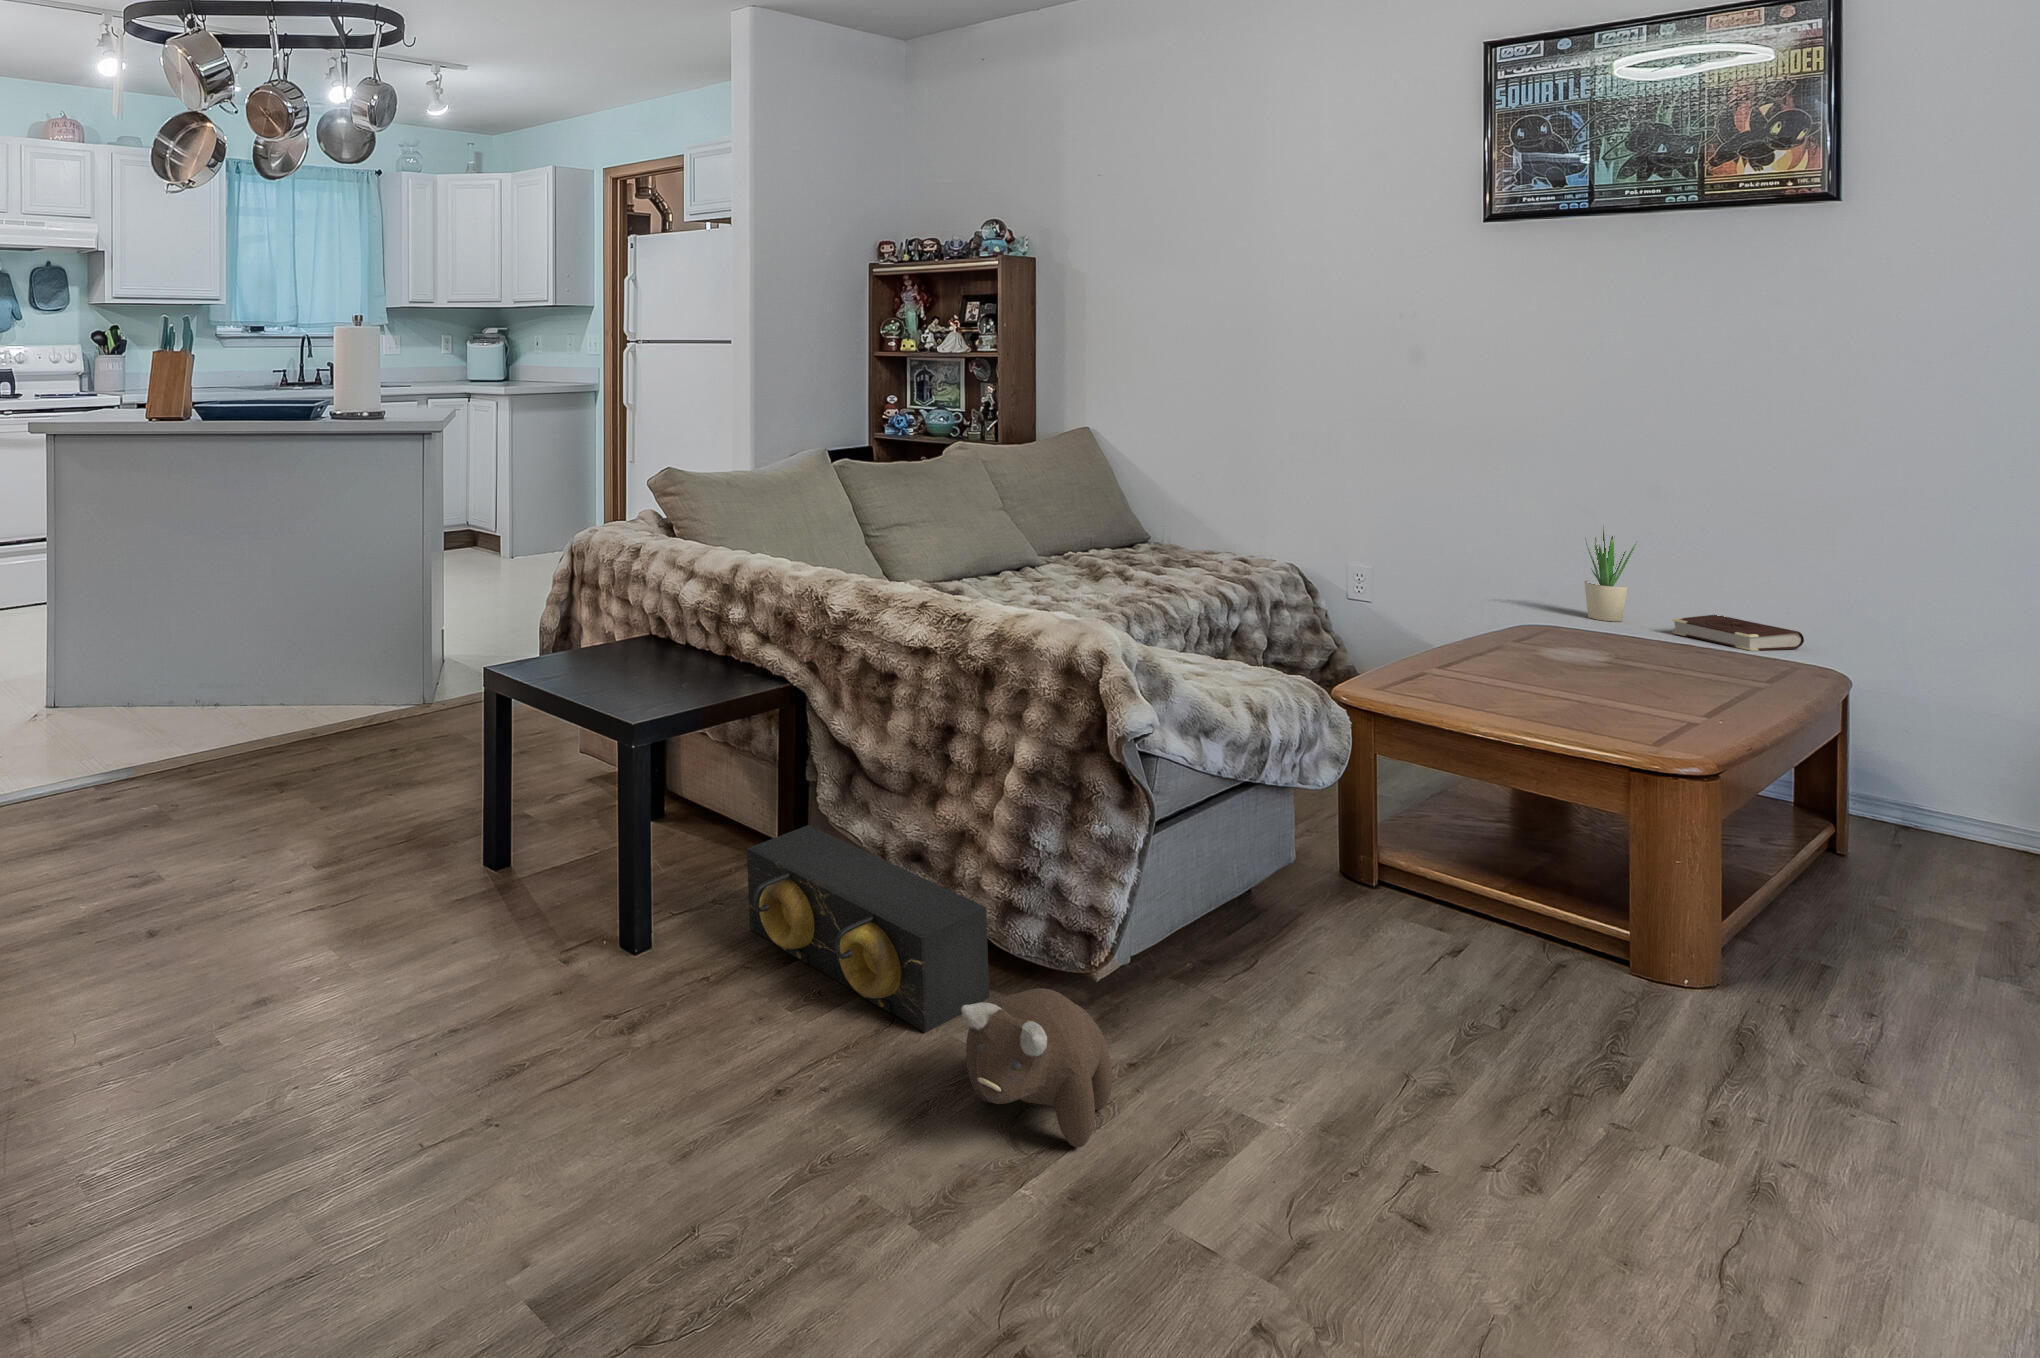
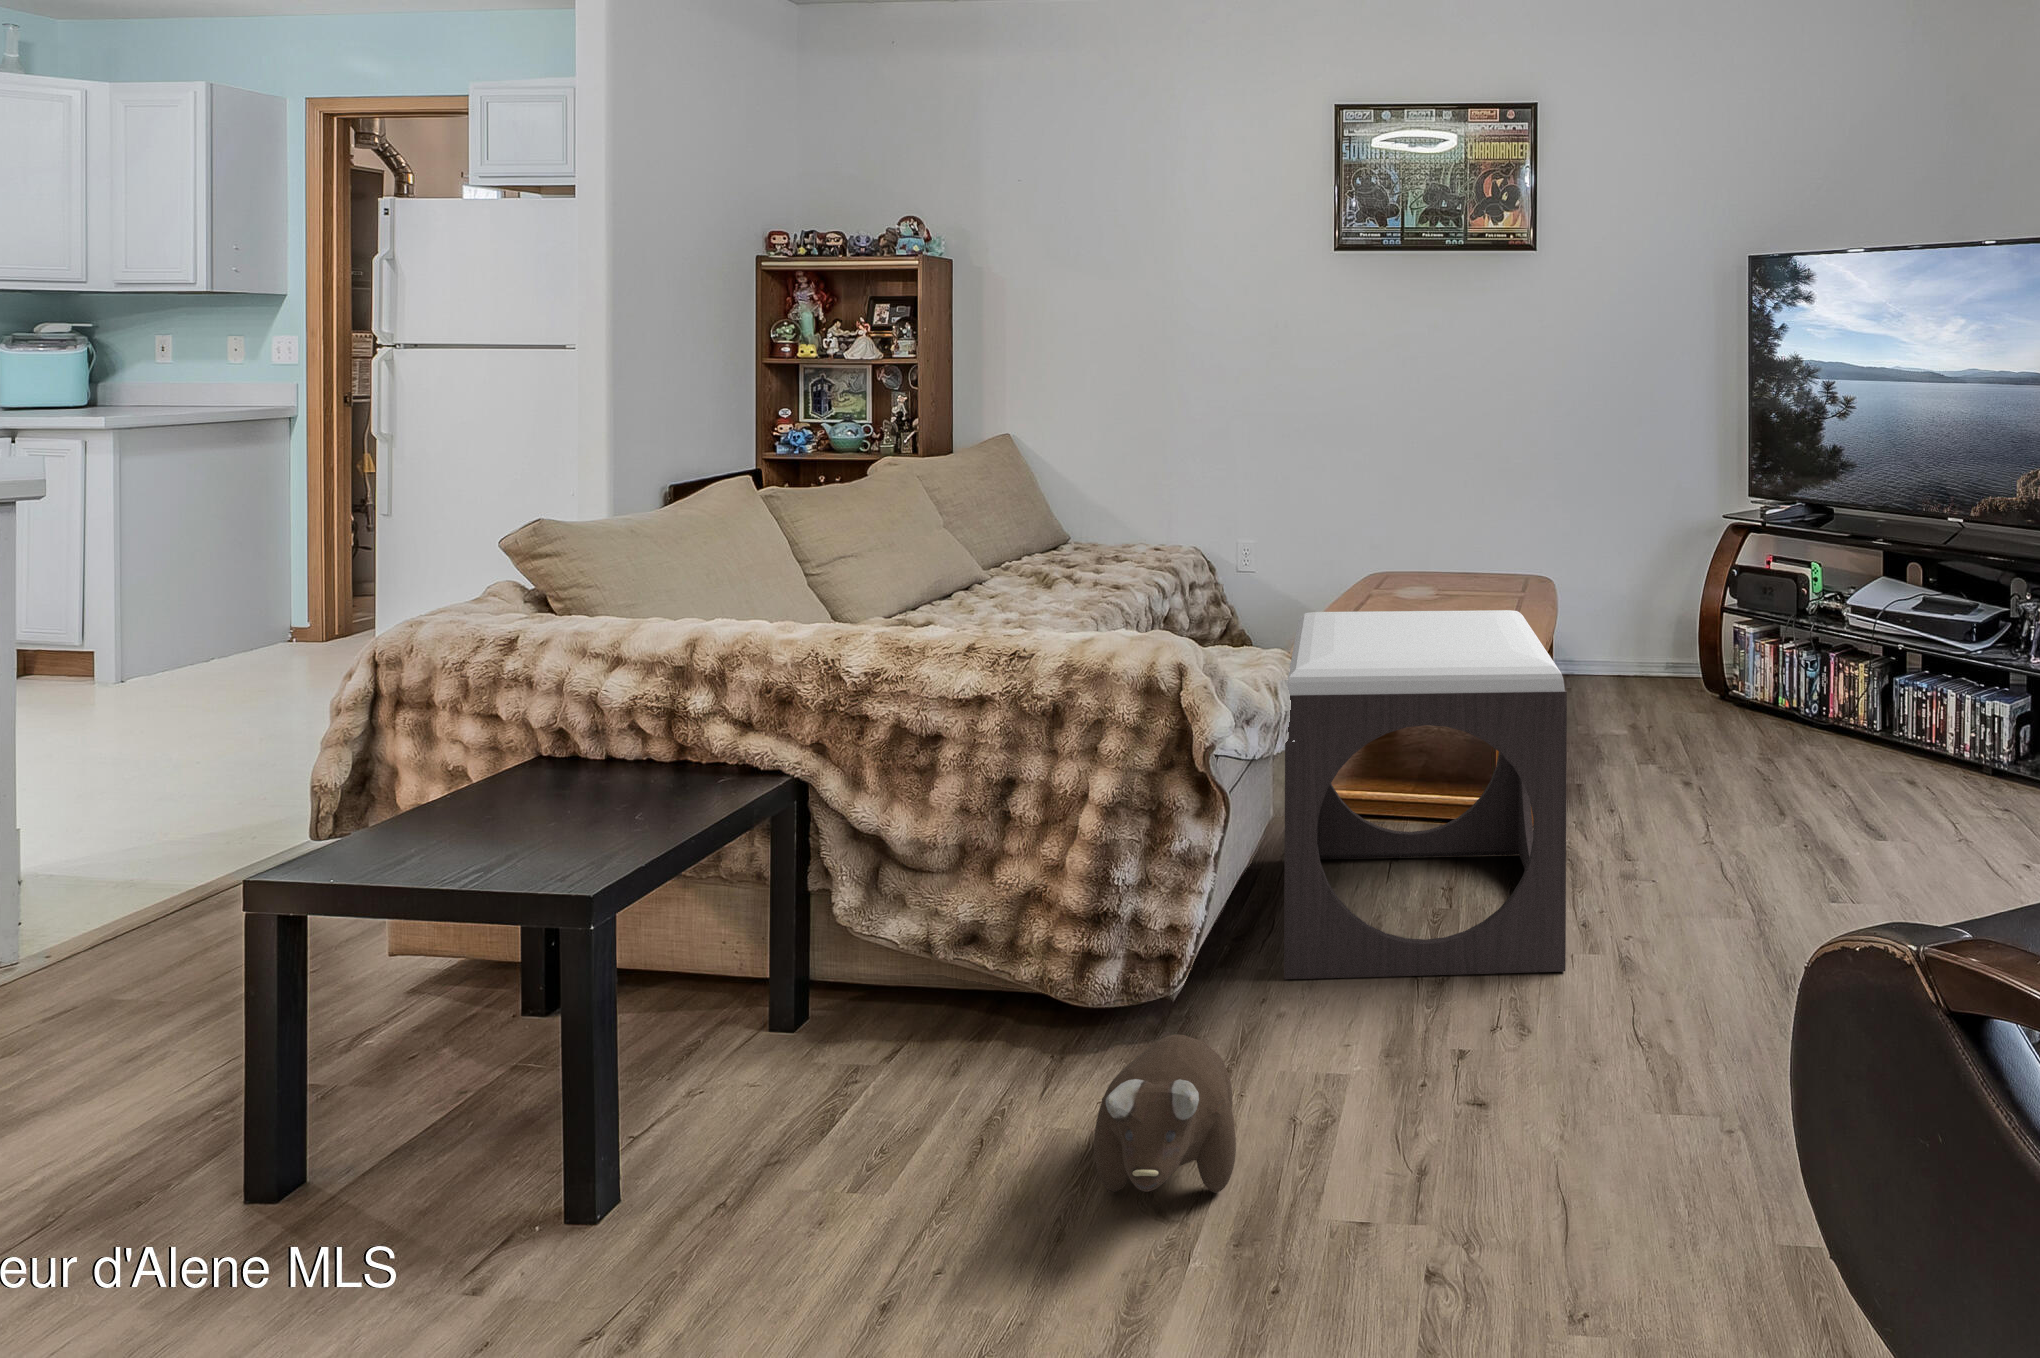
potted plant: present [1585,527,1636,621] -> none [1397,484,1428,561]
book: present [1672,615,1804,651] -> none [1451,546,1519,569]
footstool: none [1238,642,1667,1156] -> present [1284,610,1567,979]
speaker: present [747,825,989,1033] -> none [750,947,1072,1143]

